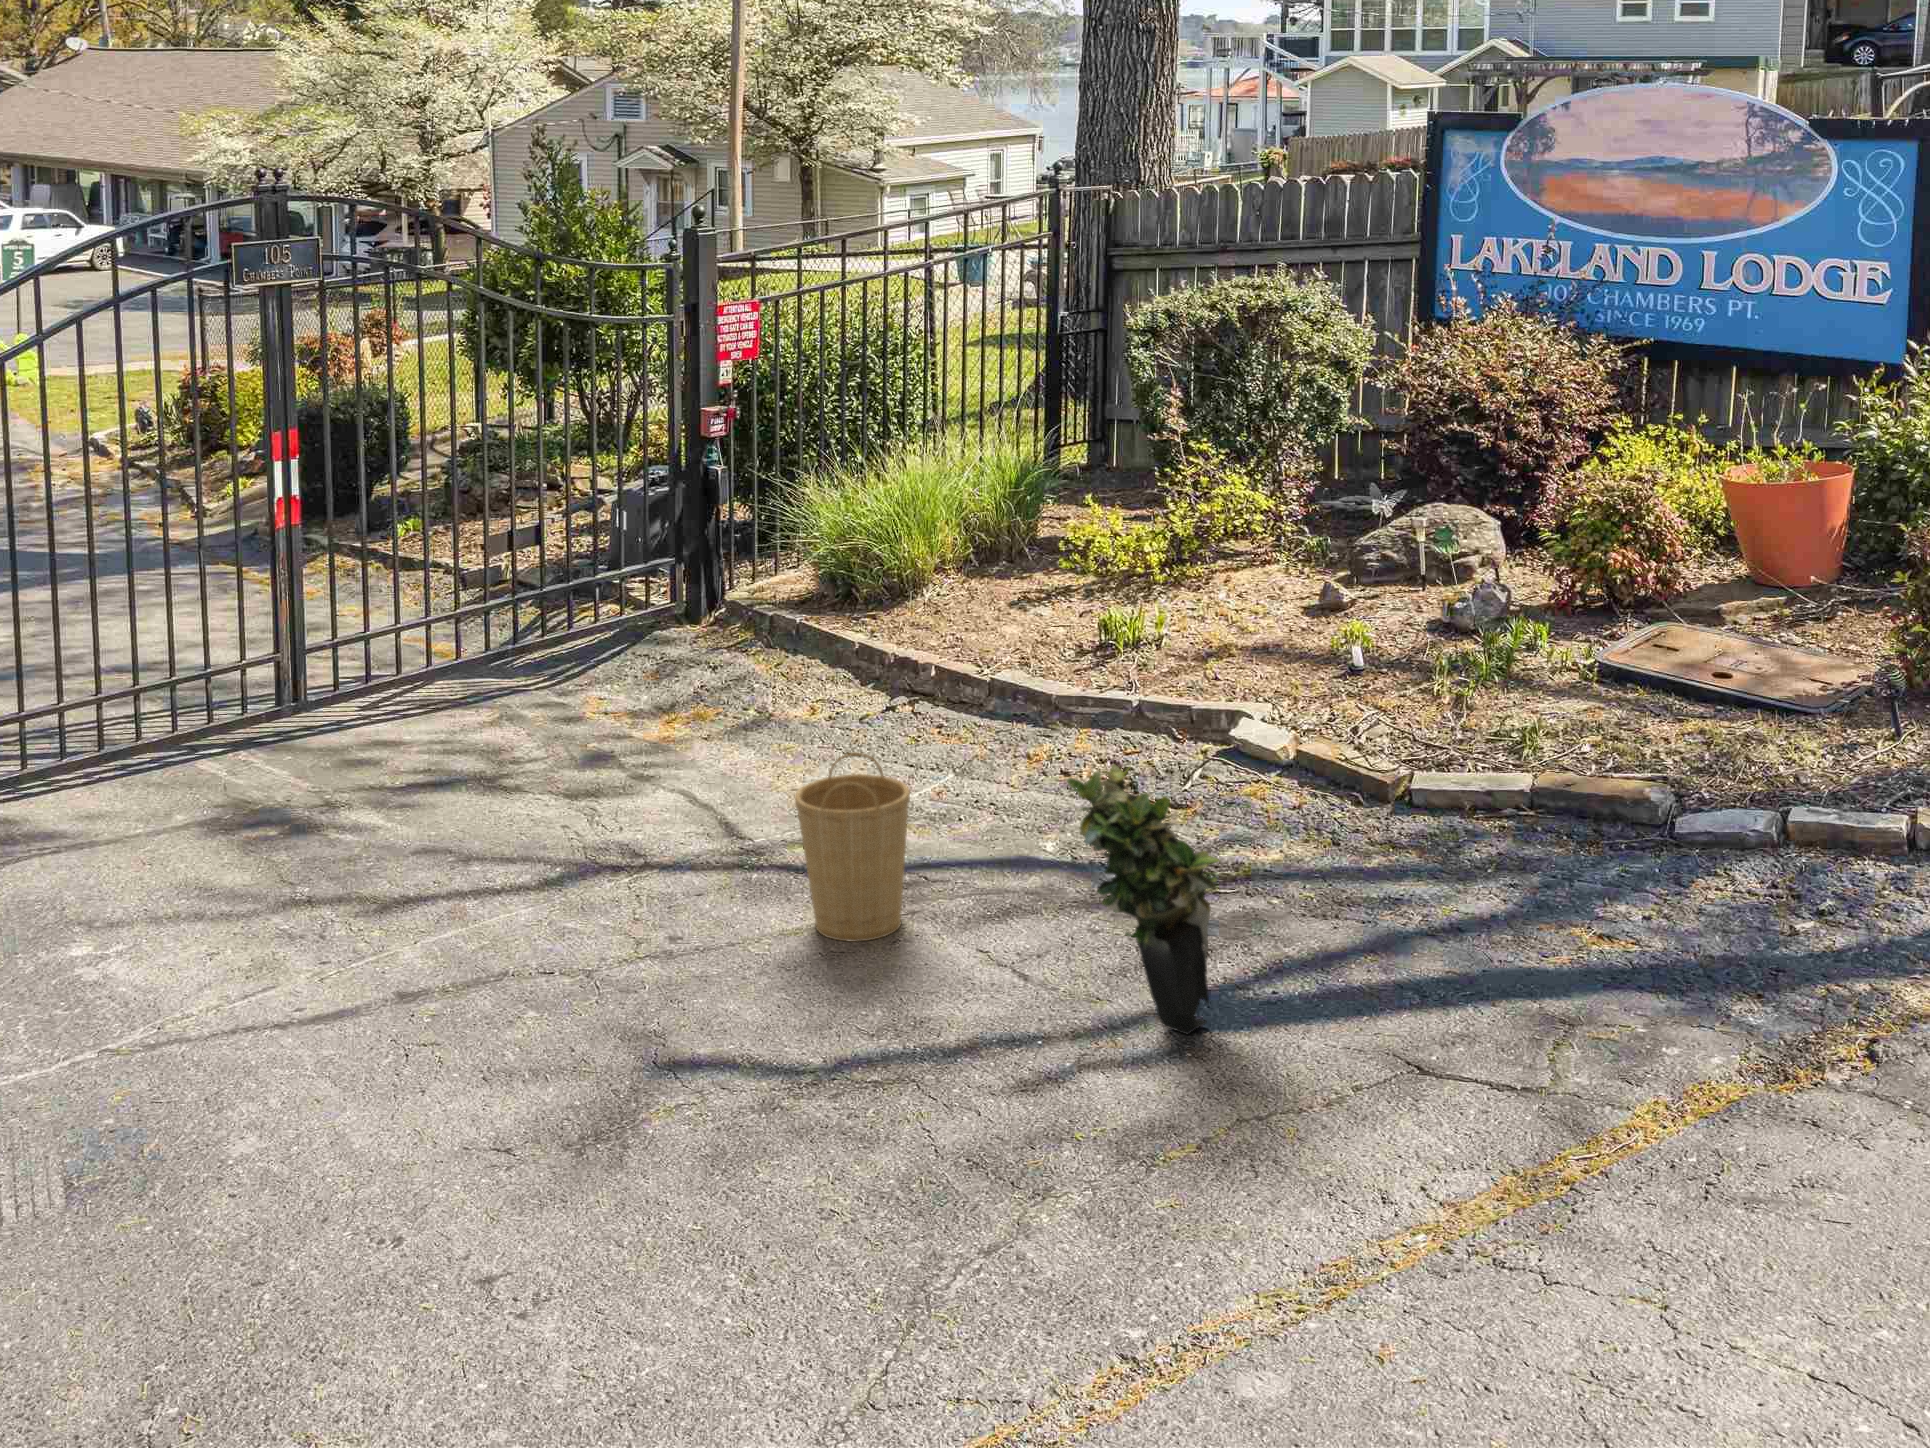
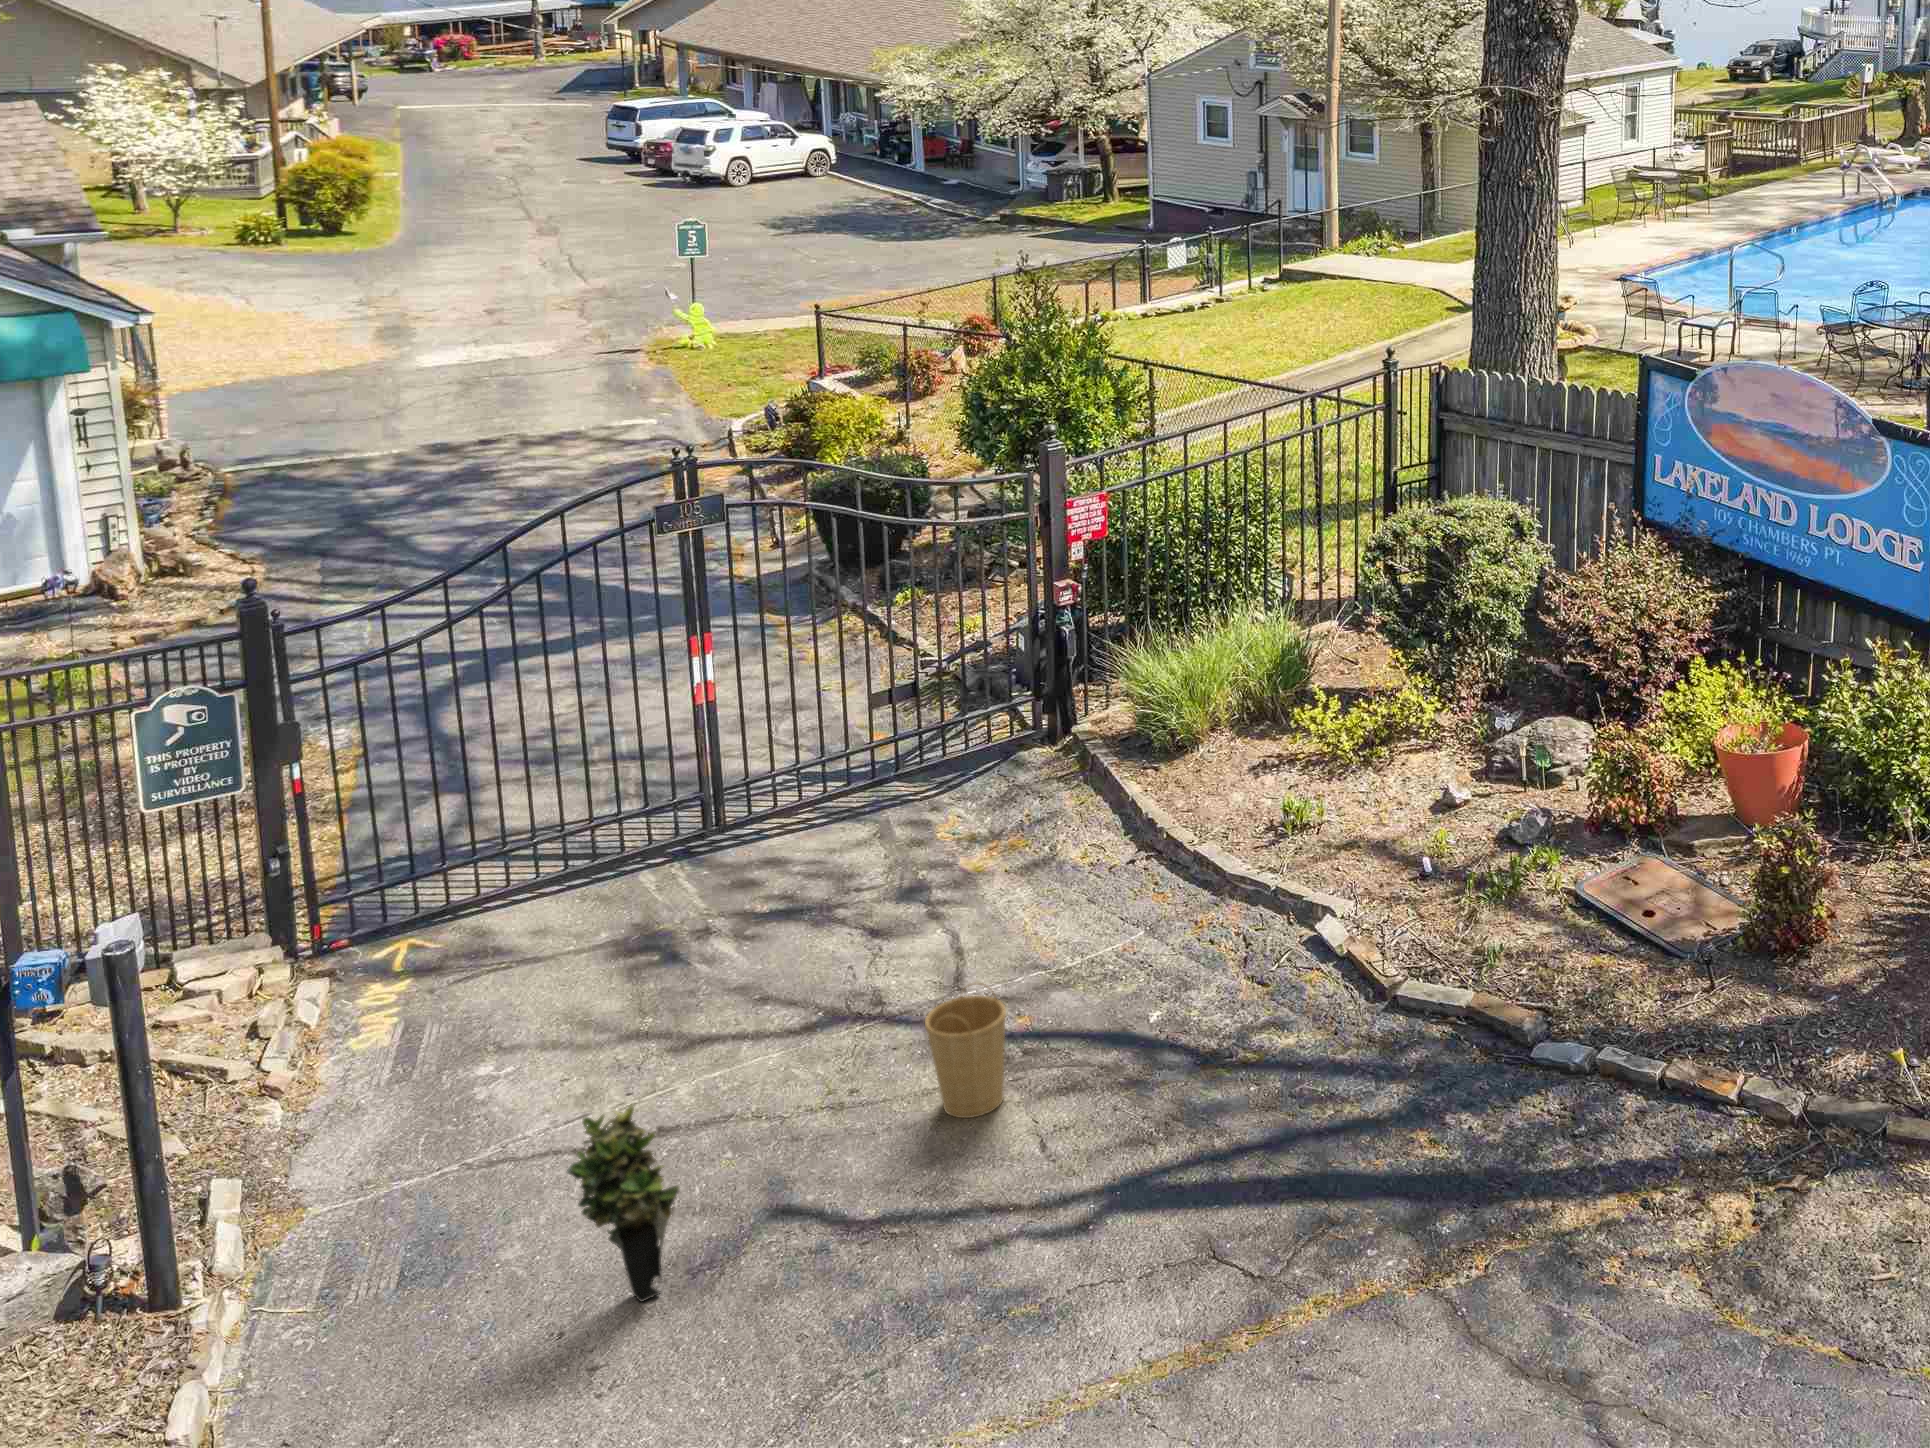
potted plant: present [1066,765,1219,1034] -> present [567,1104,680,1302]

